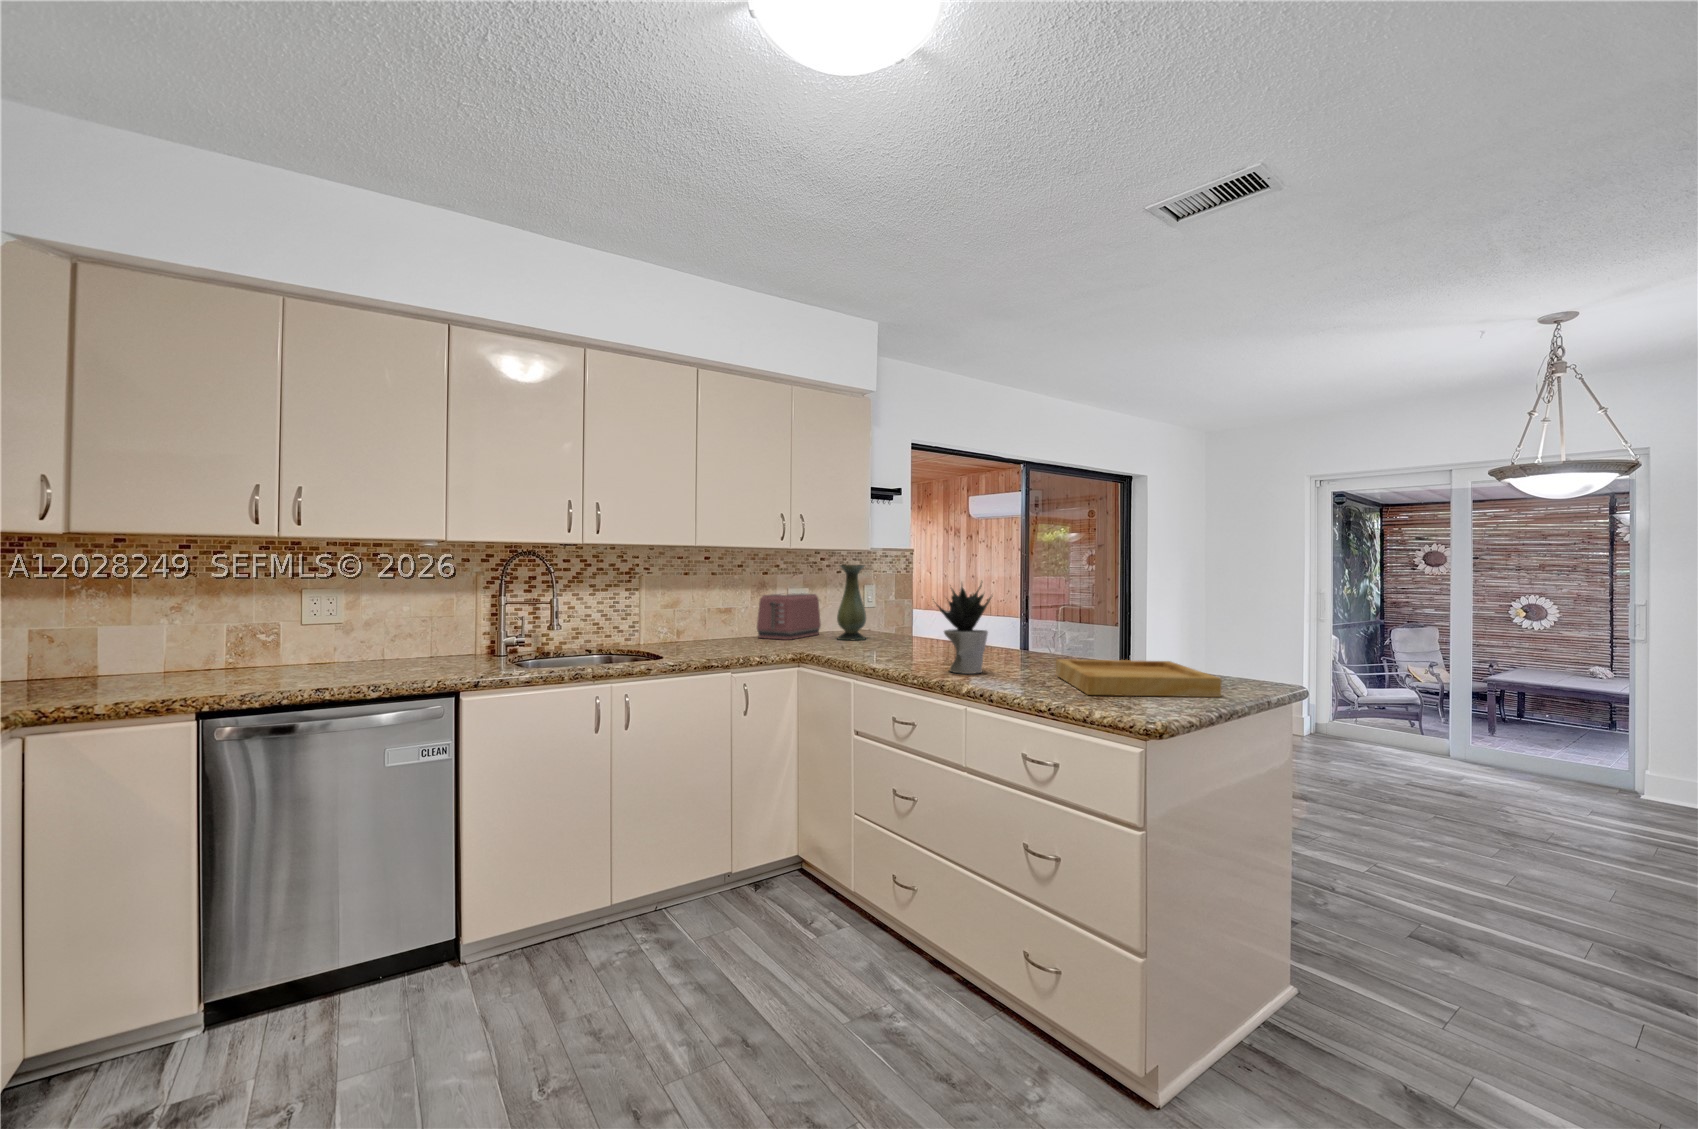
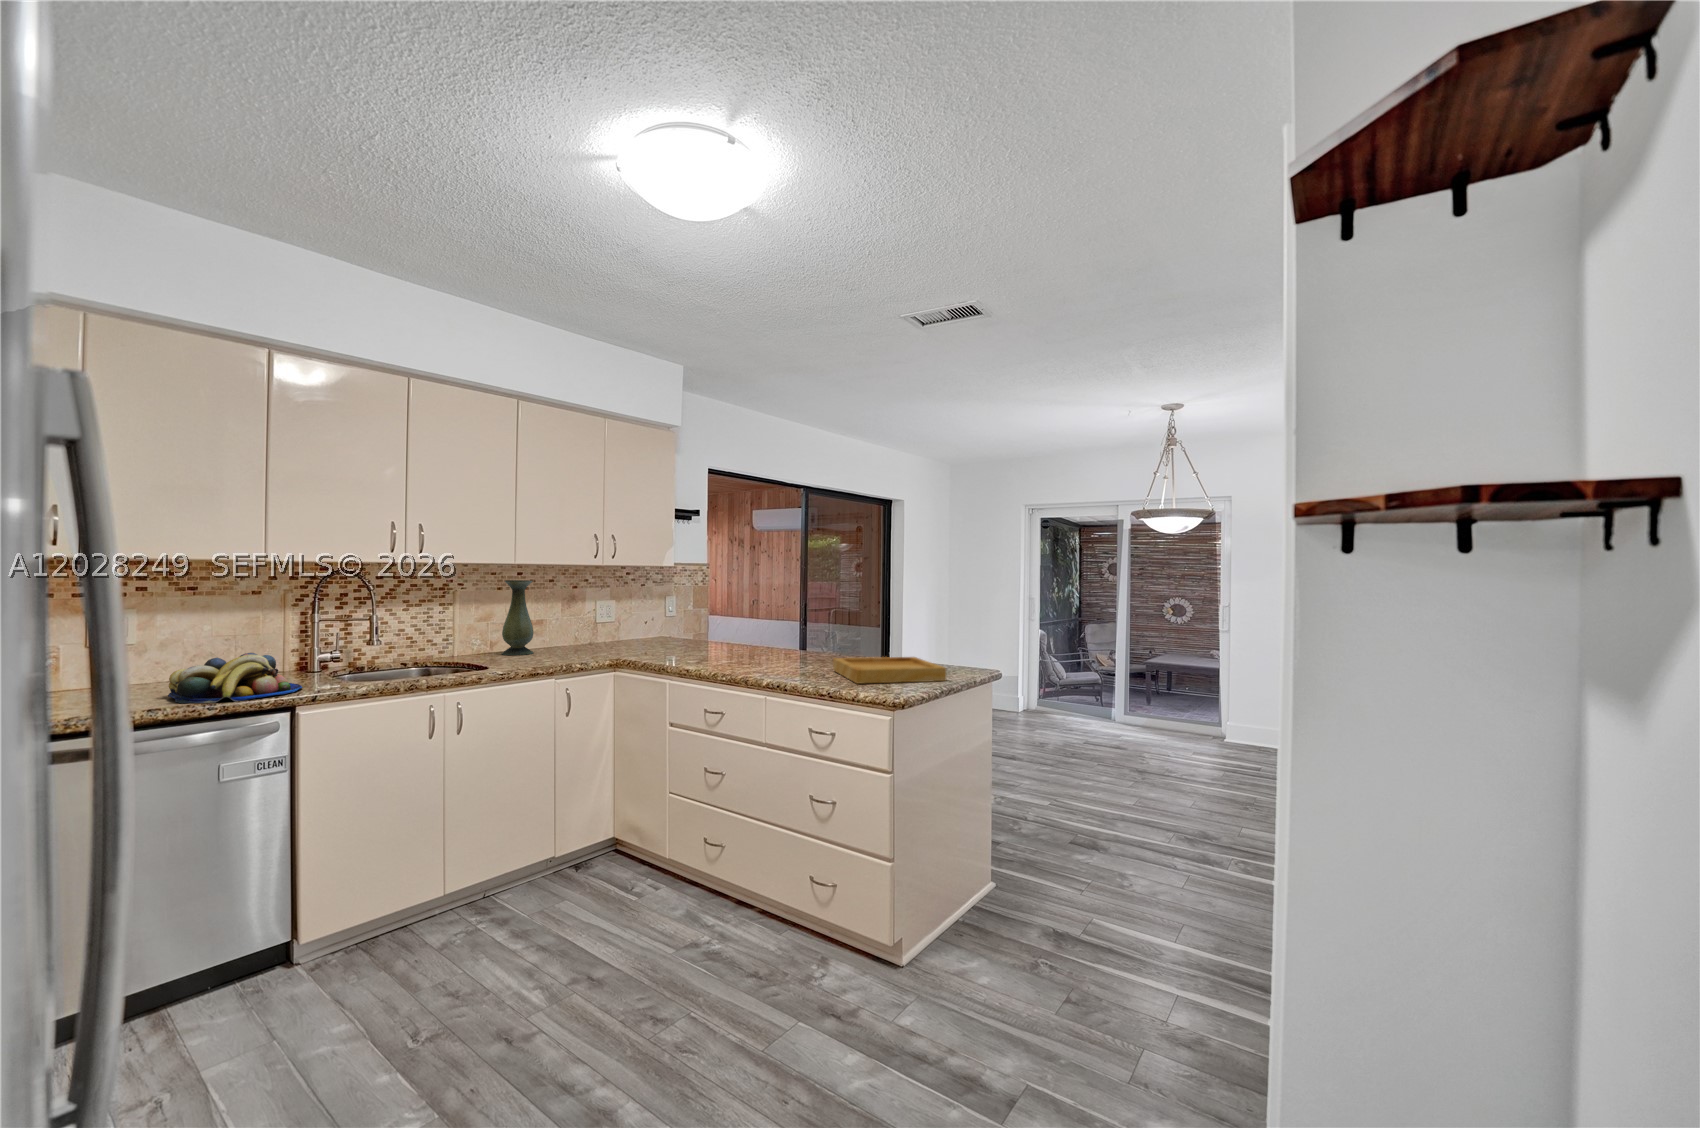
vase: present [837,565,866,640] -> present [502,580,534,655]
potted plant: present [933,582,991,674] -> none [736,597,785,672]
toaster: present [757,593,821,640] -> none [565,605,624,648]
fruit bowl: none [340,633,469,684] -> present [168,653,302,703]

